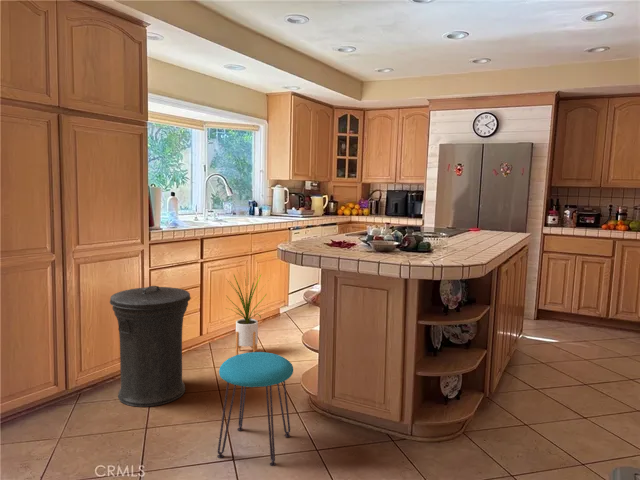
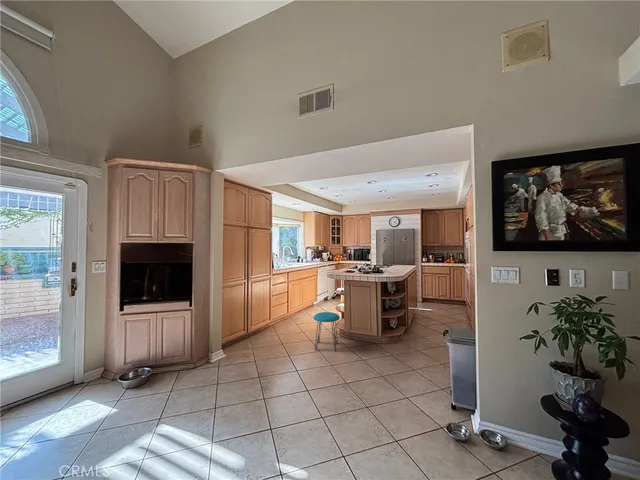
house plant: present [229,275,266,355] -> none [298,284,317,321]
trash can: present [110,286,191,407] -> none [264,291,293,338]

